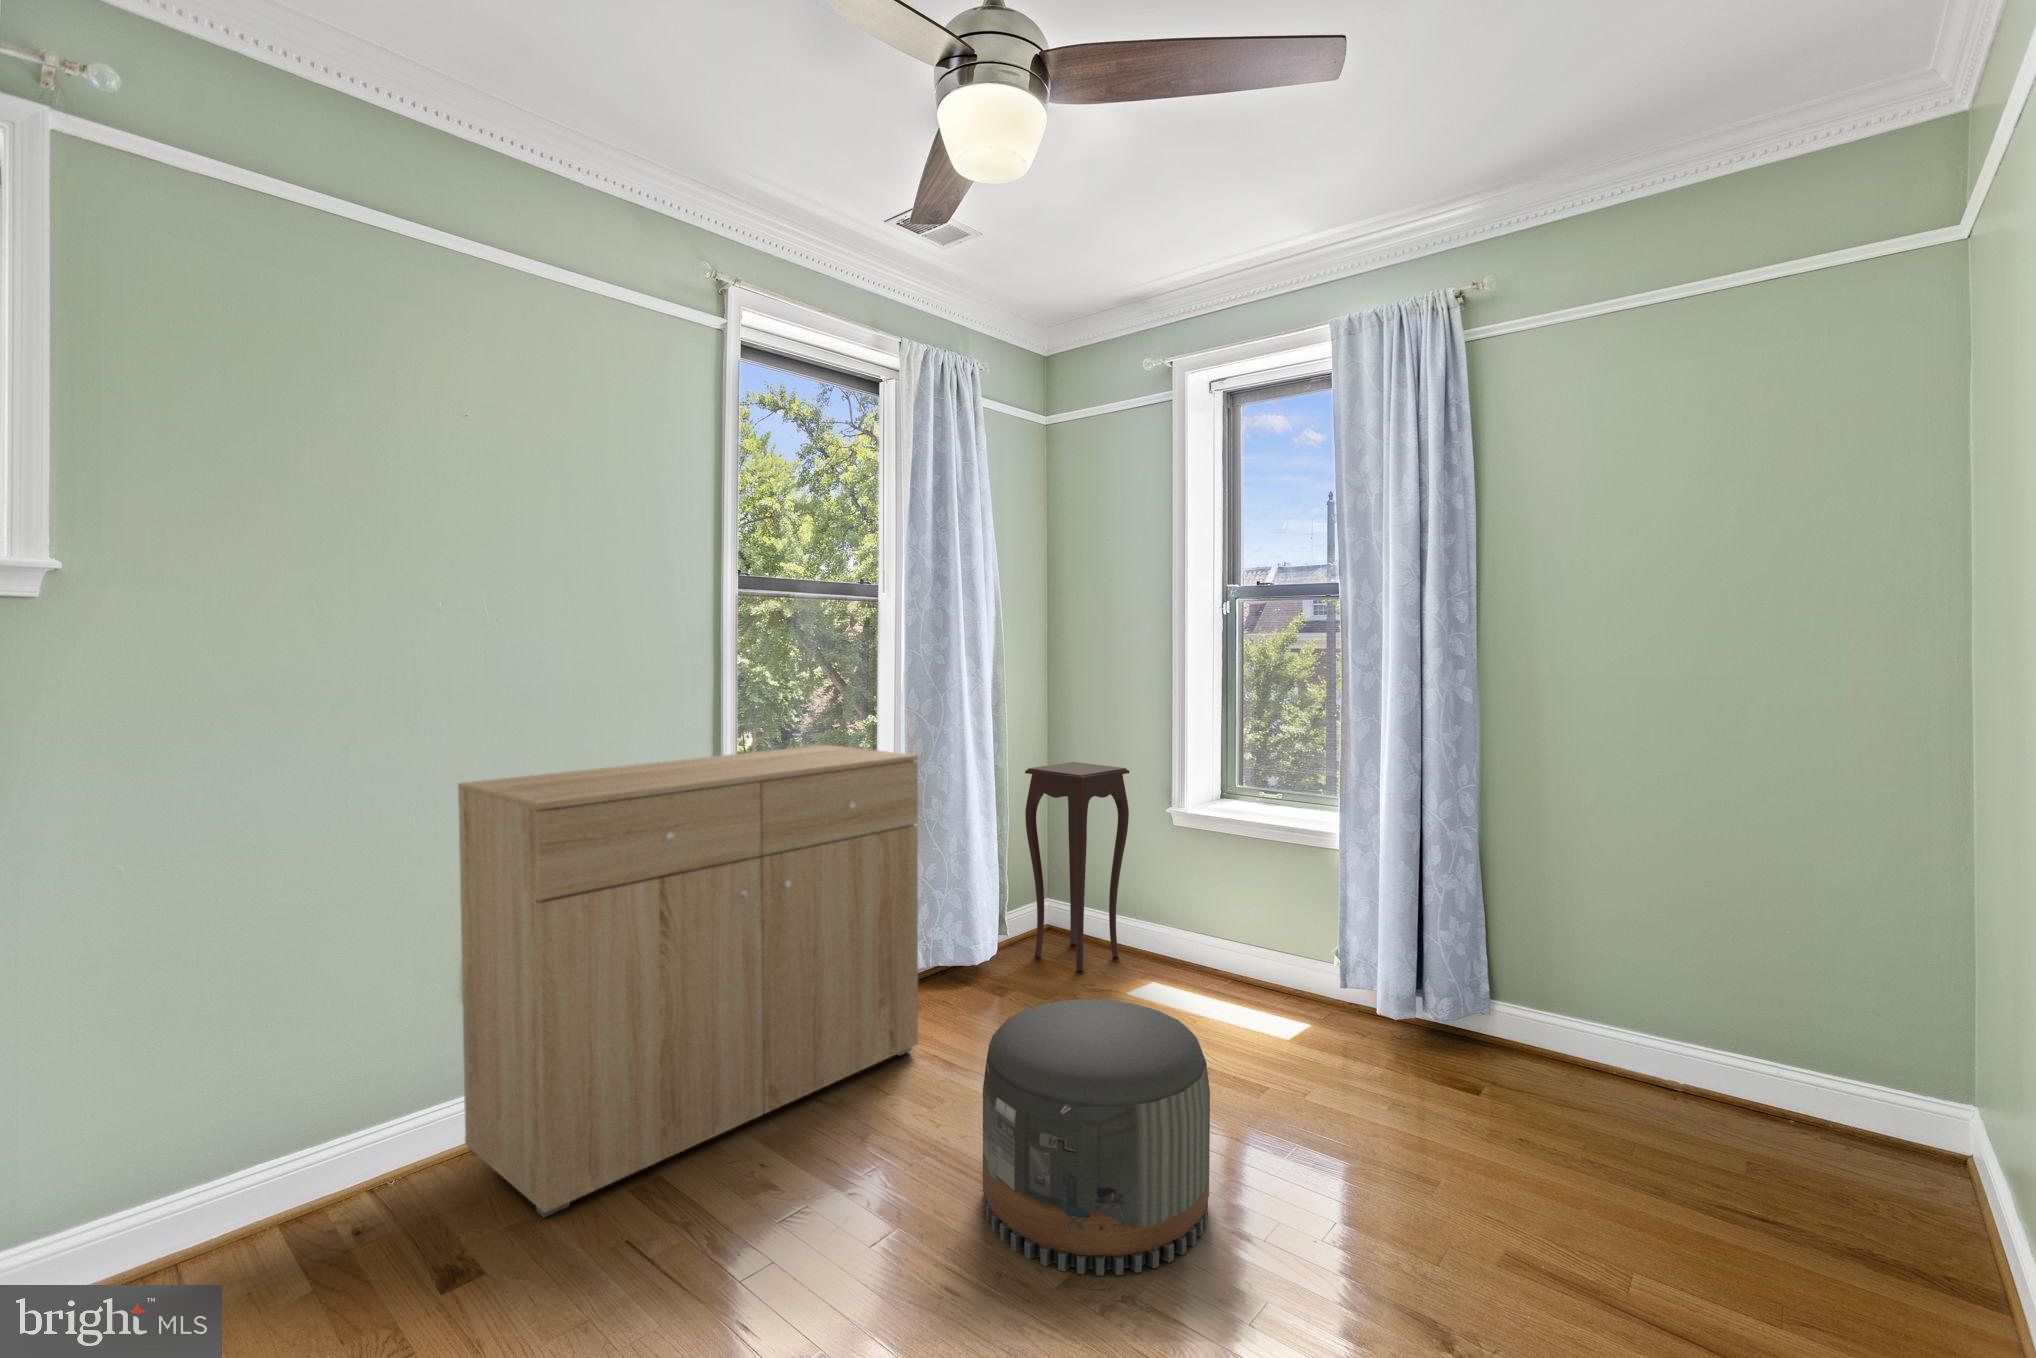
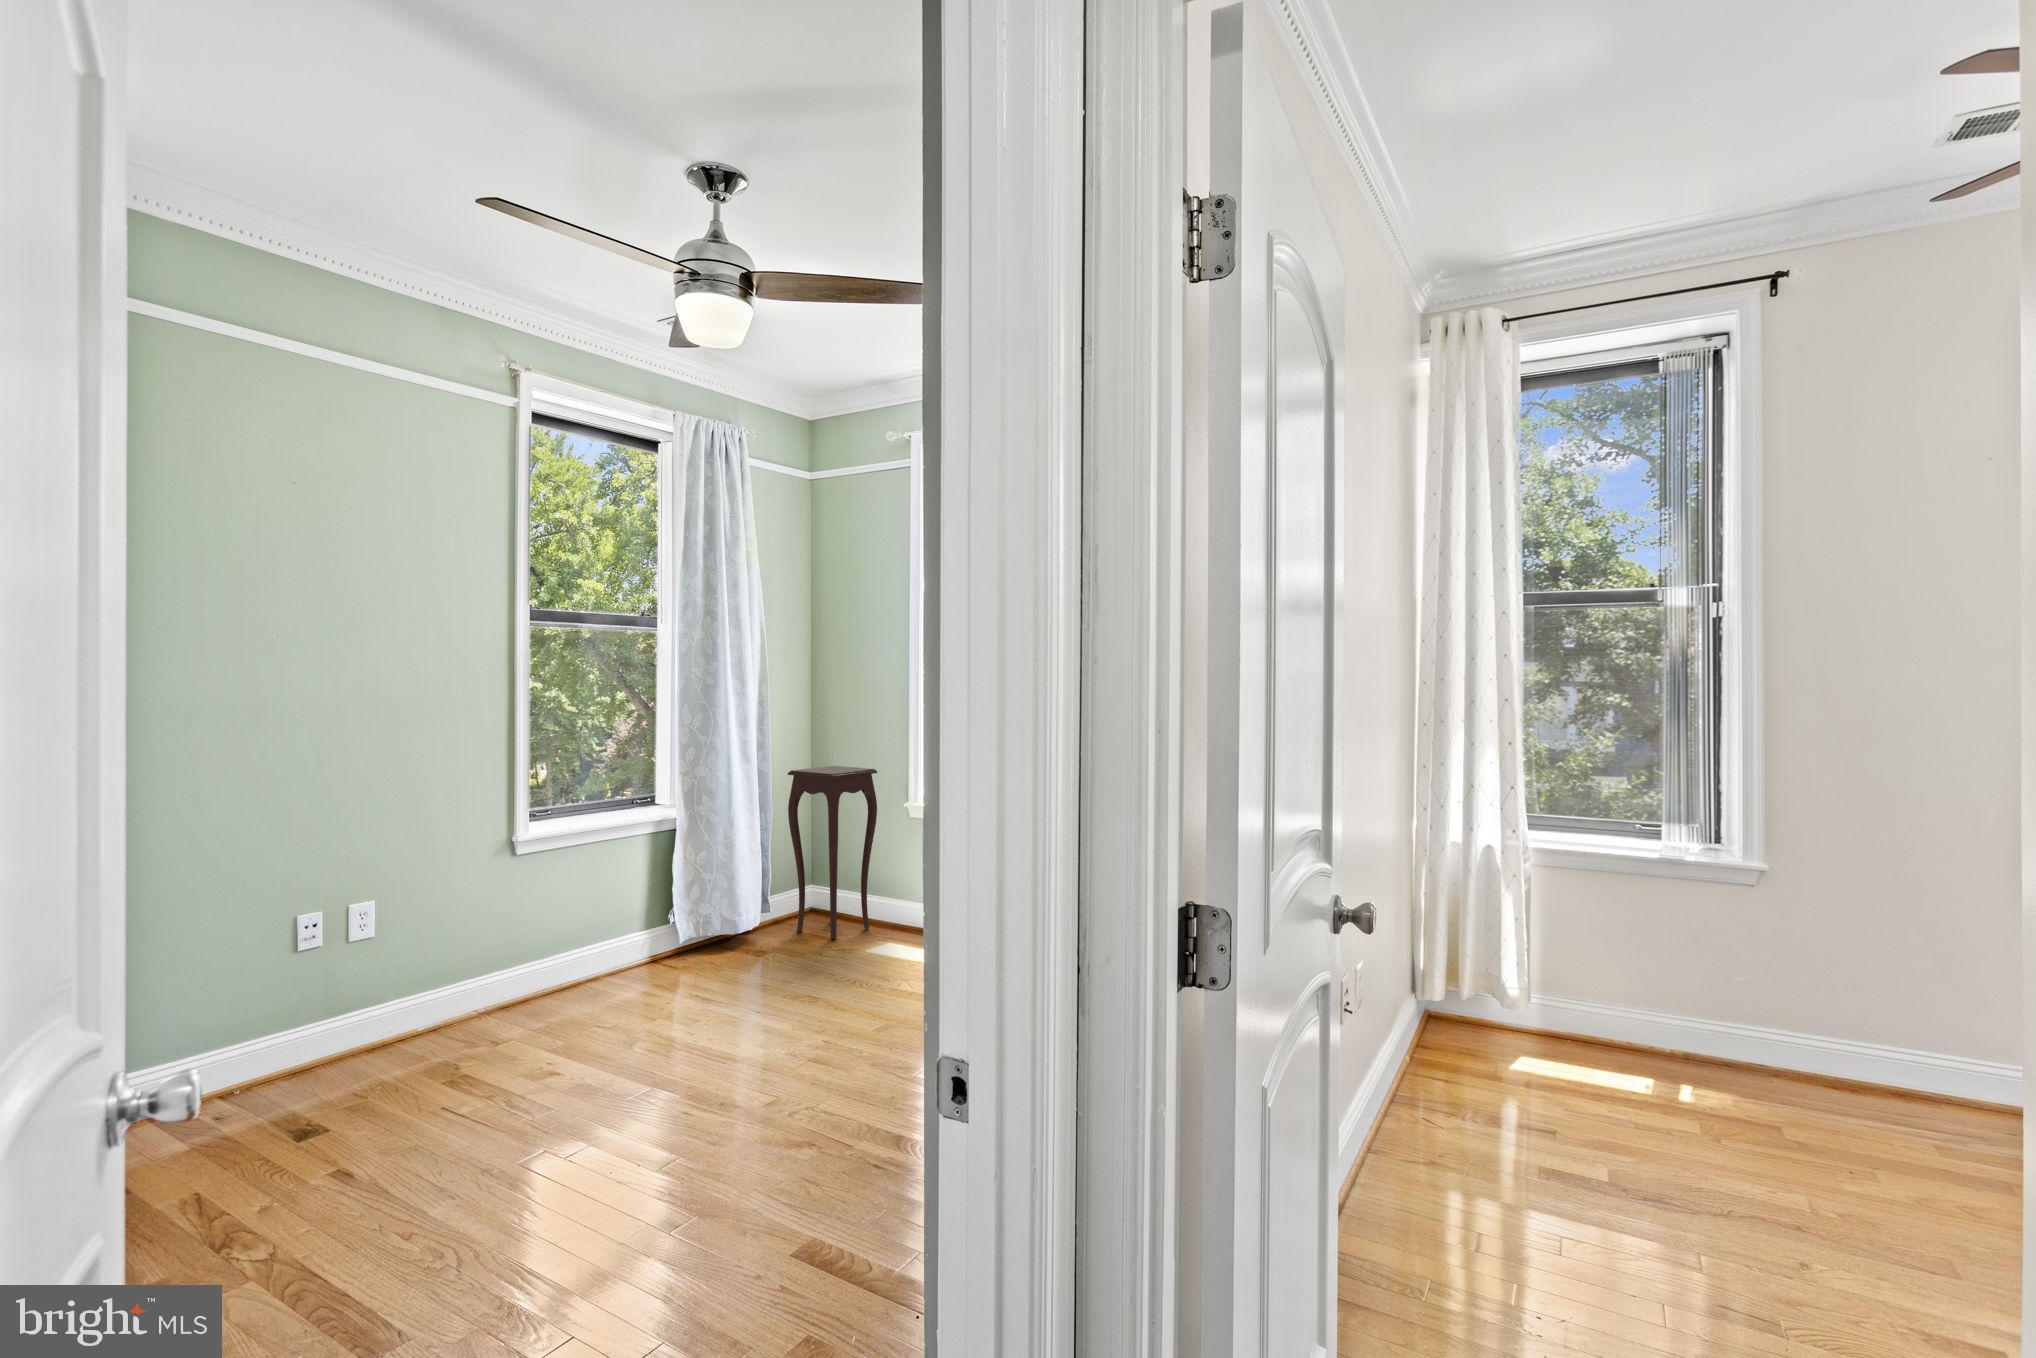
dresser: present [458,745,918,1217] -> none [293,749,684,1103]
pouf: present [983,999,1210,1275] -> none [722,928,888,1103]

